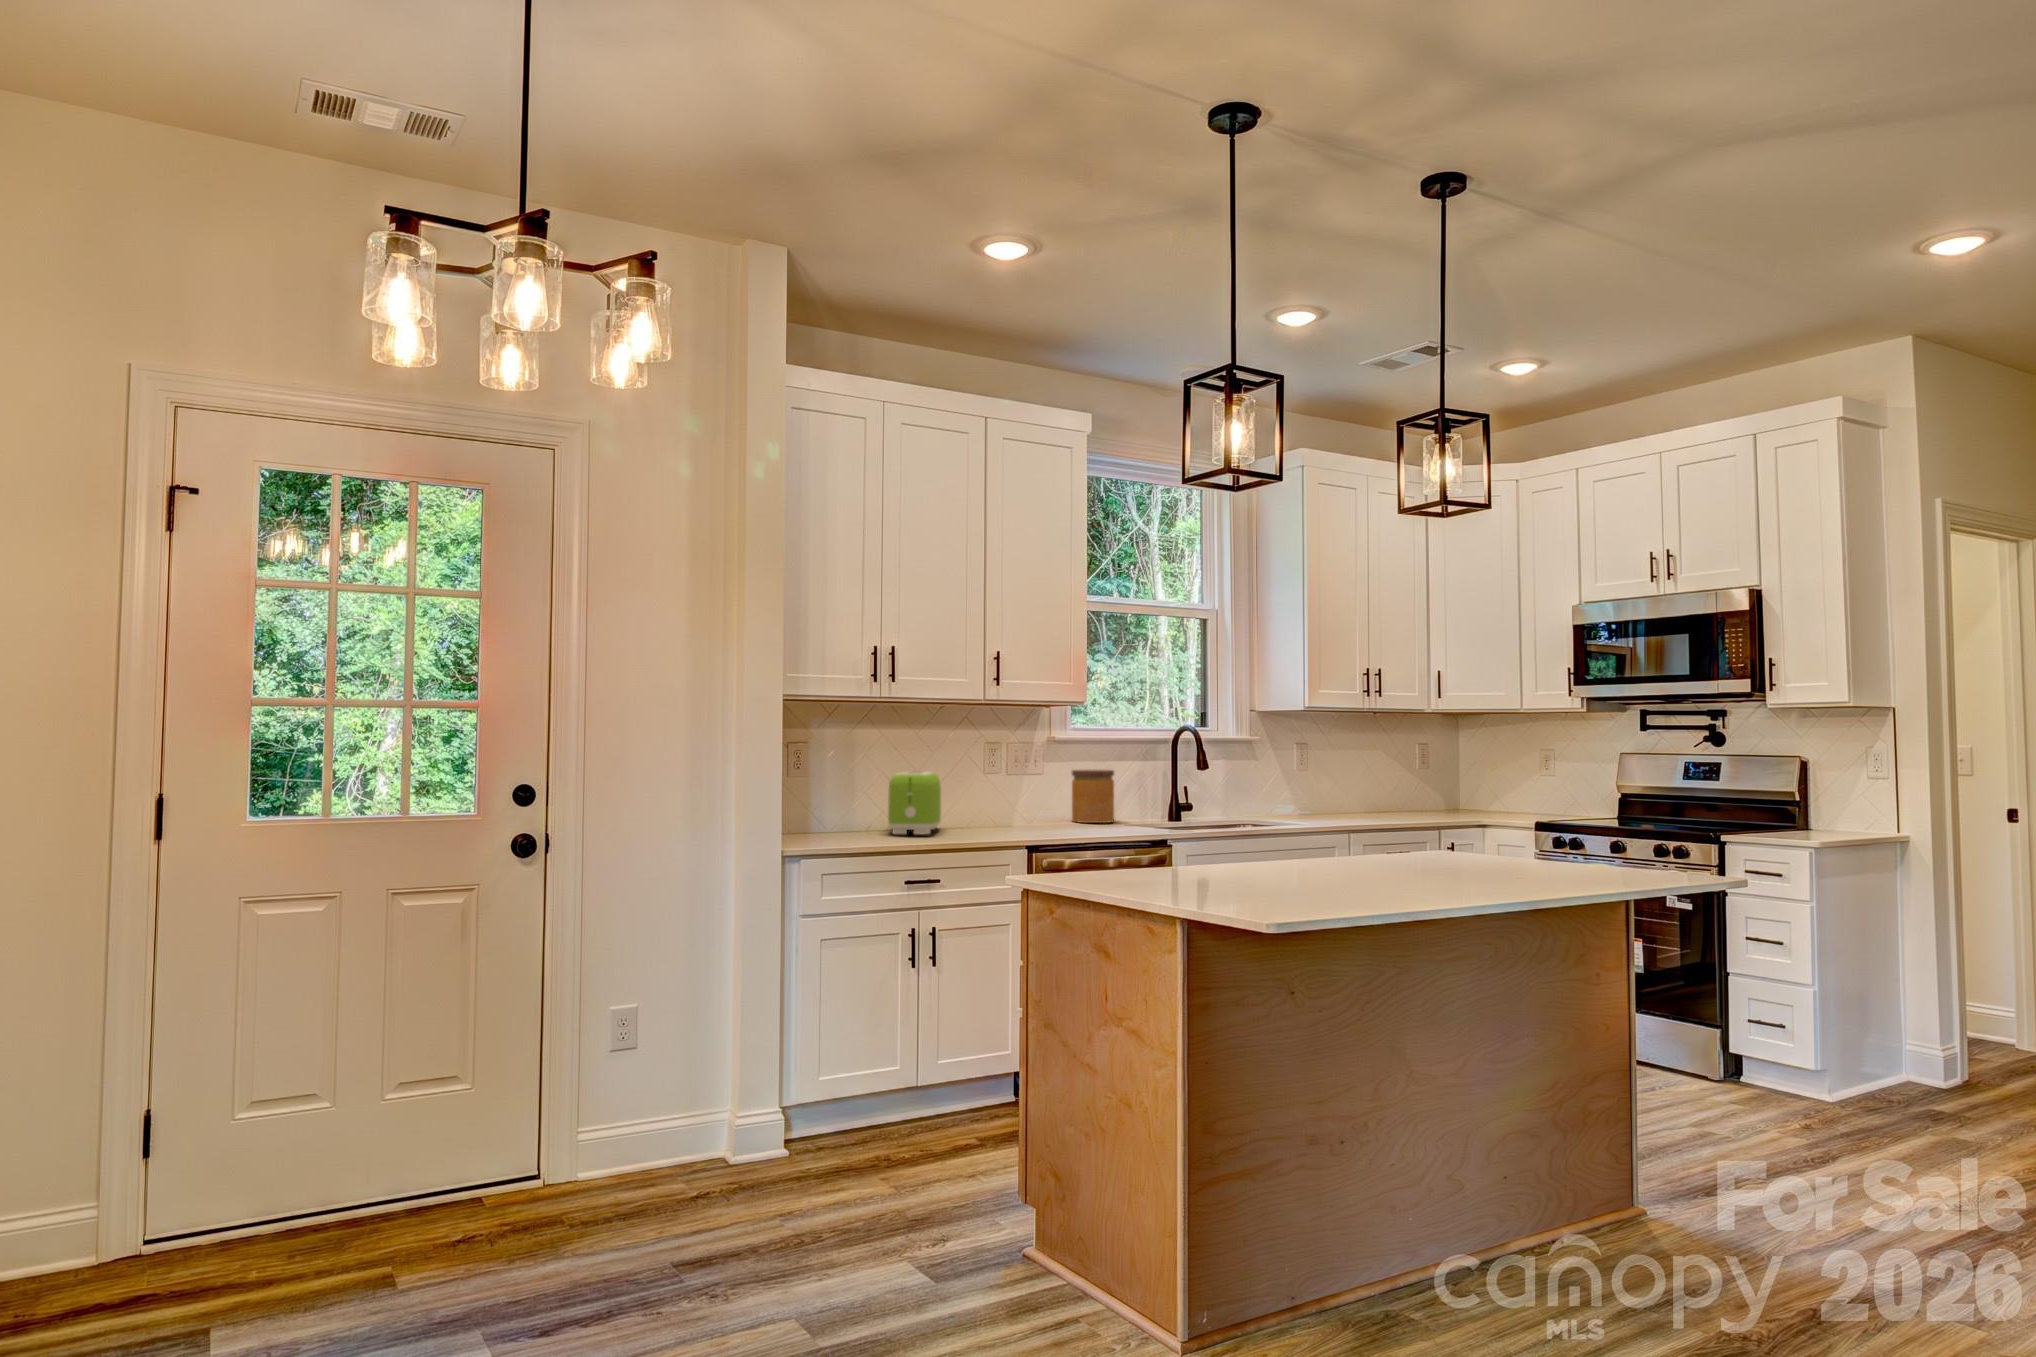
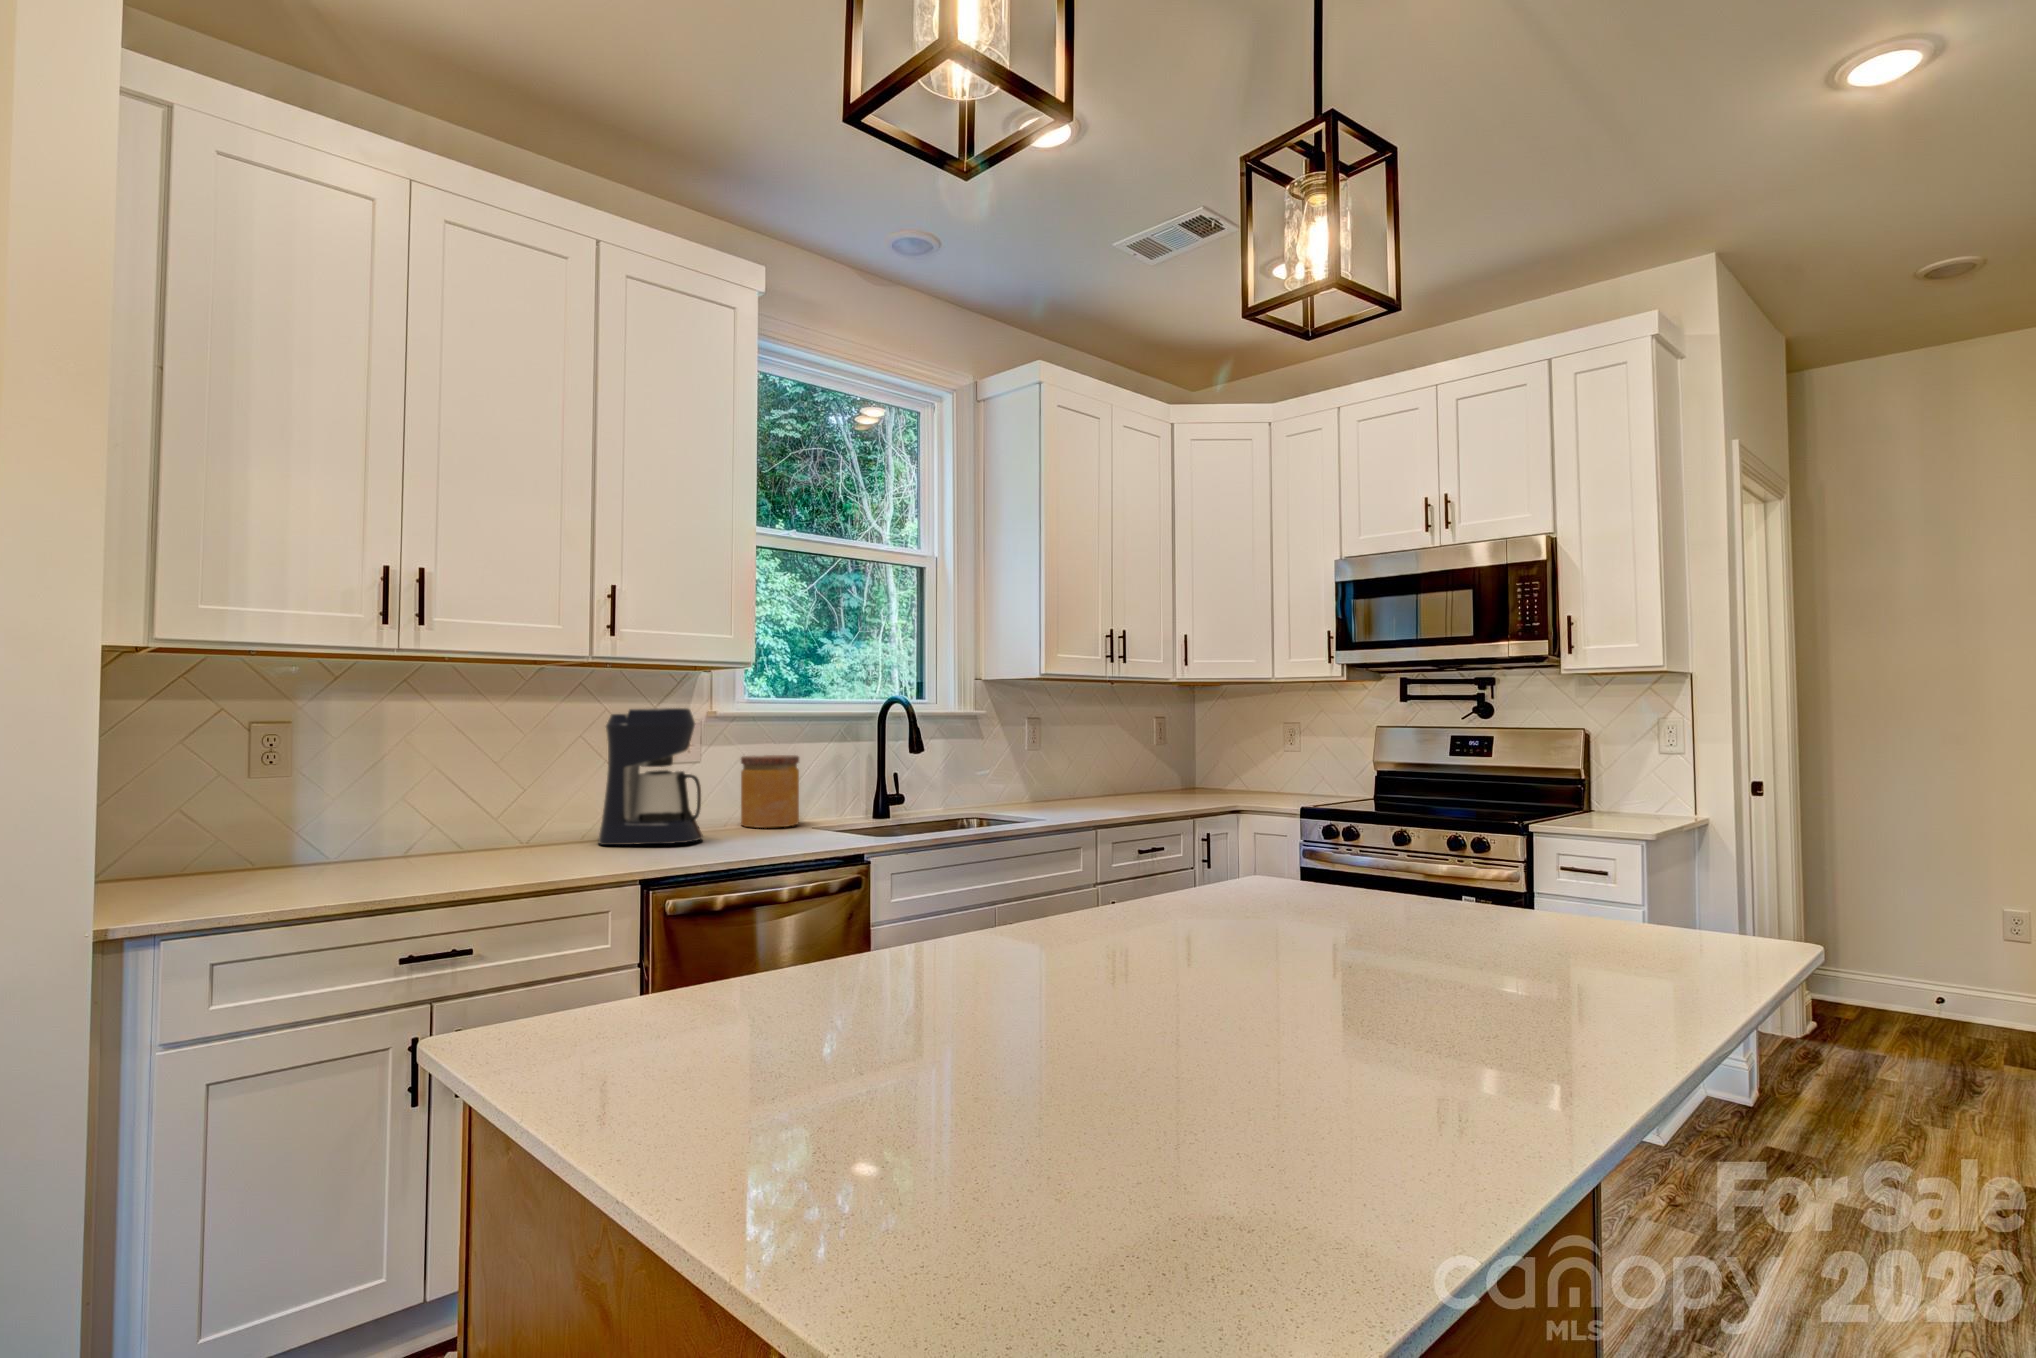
coffee maker: none [982,734,1051,829] -> present [598,708,703,845]
toaster: present [888,771,941,834] -> none [422,765,528,866]

